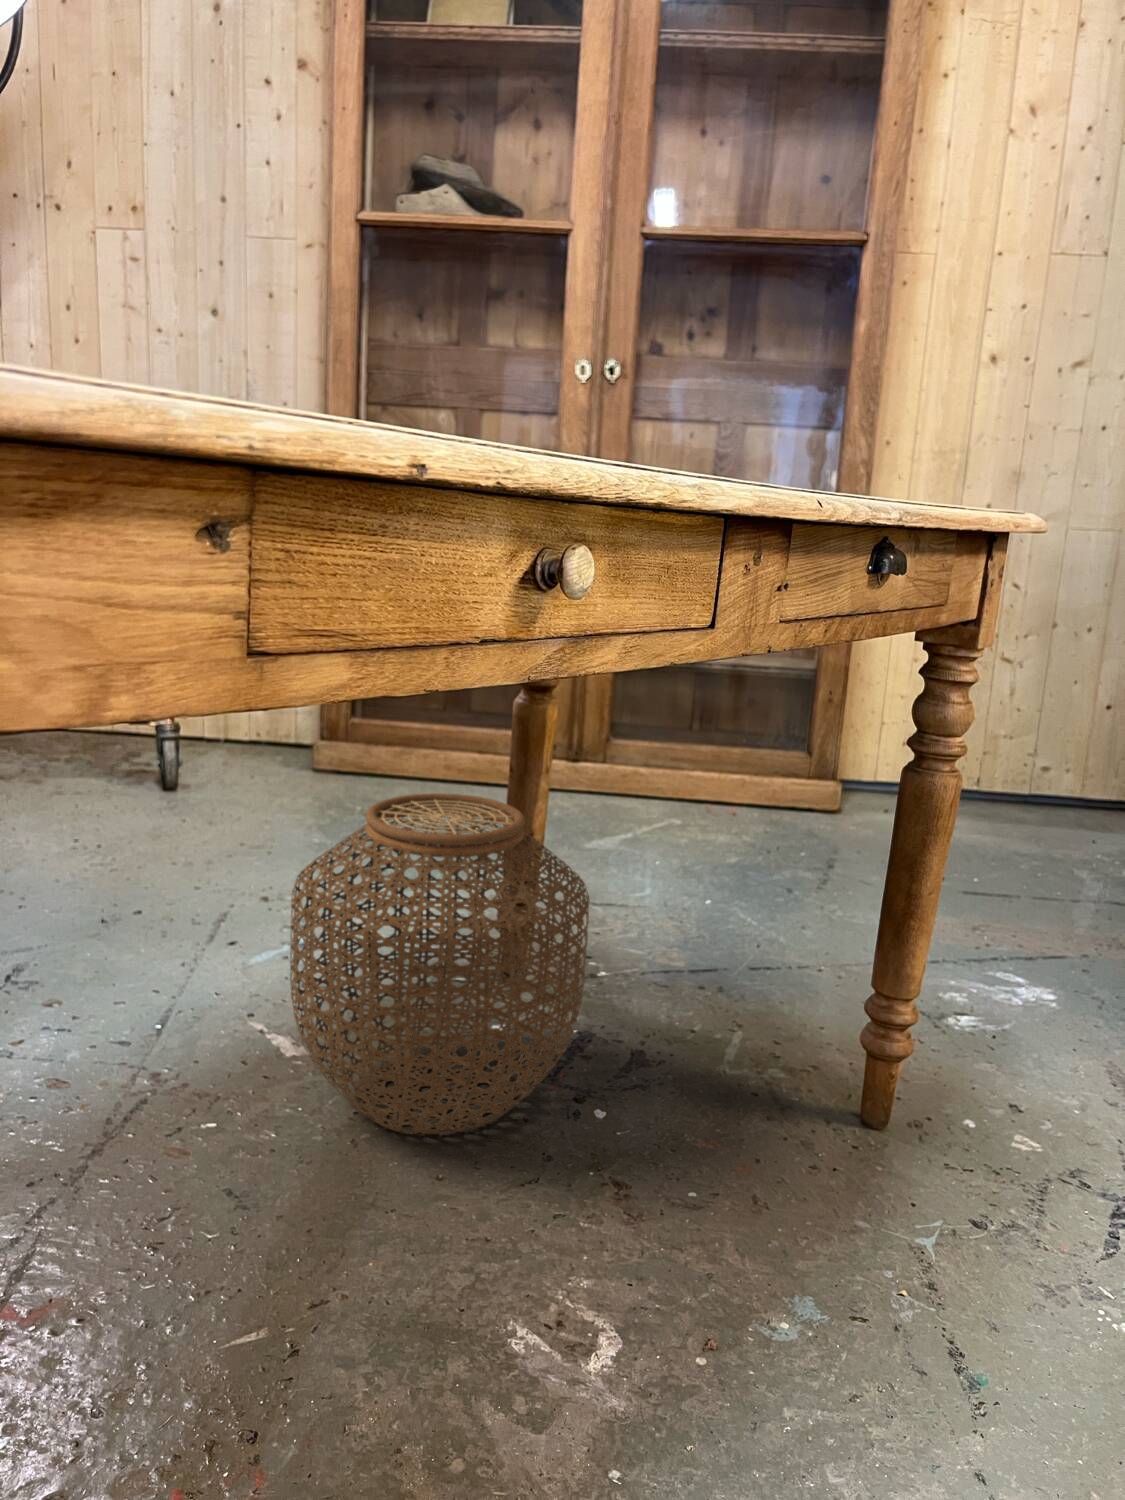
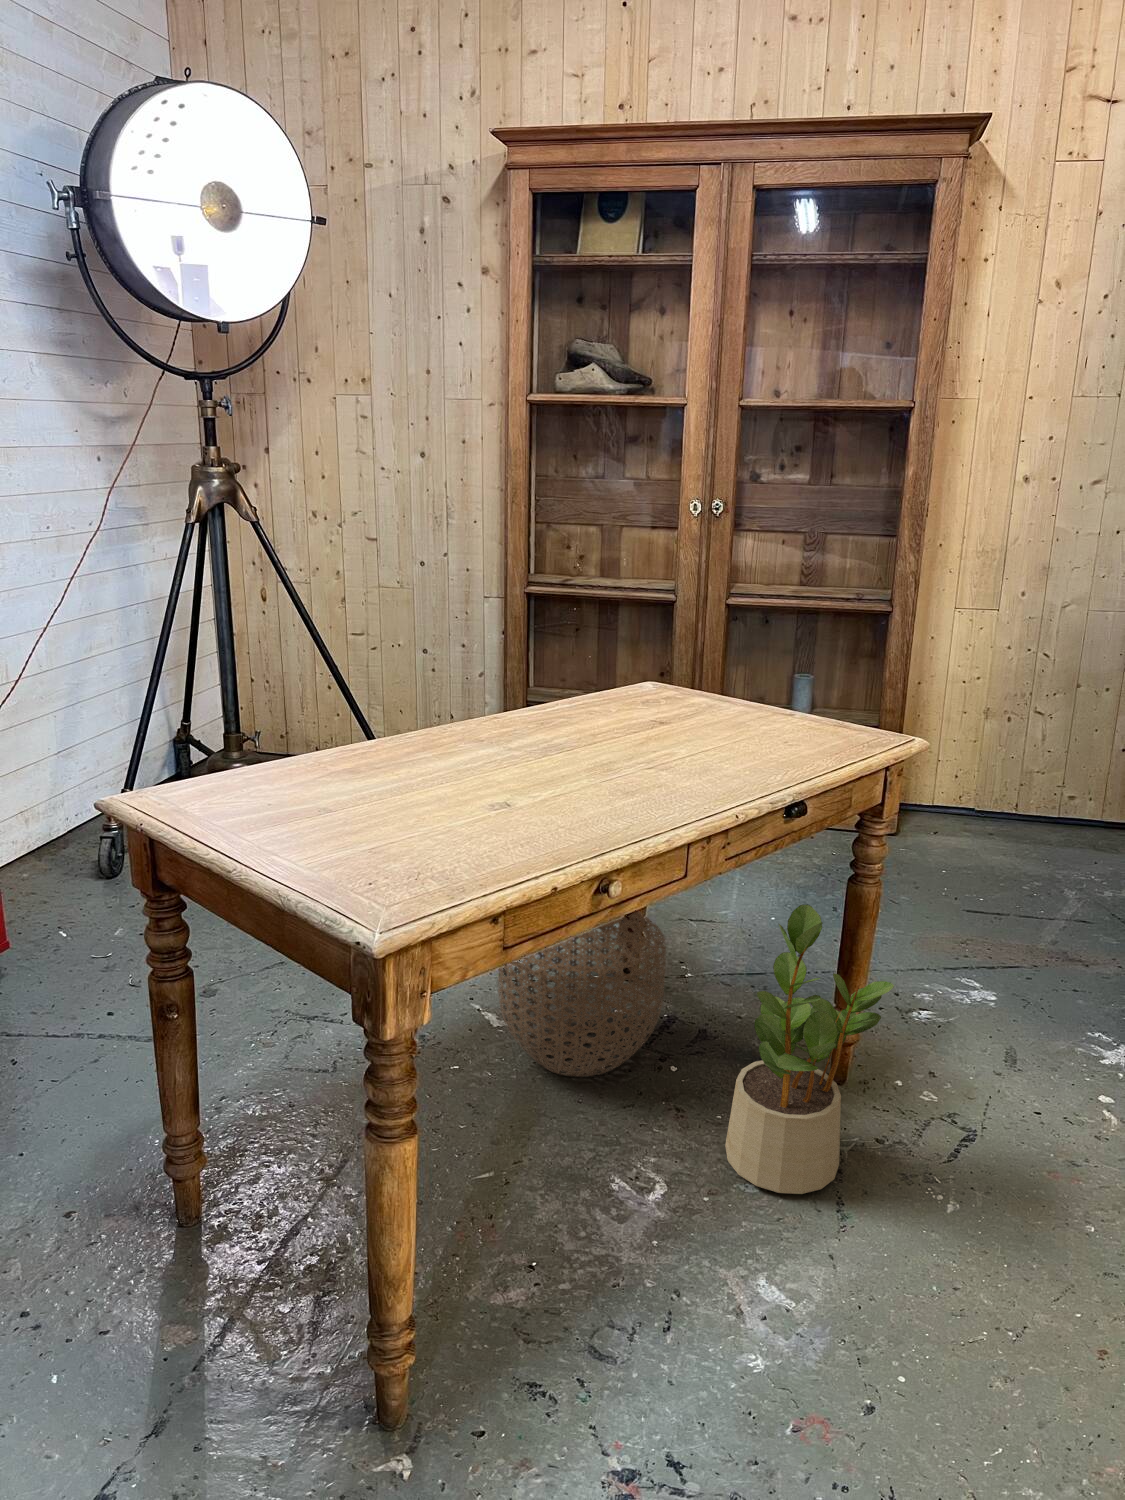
potted plant: none [718,759,1037,1337] -> present [725,904,894,1194]

